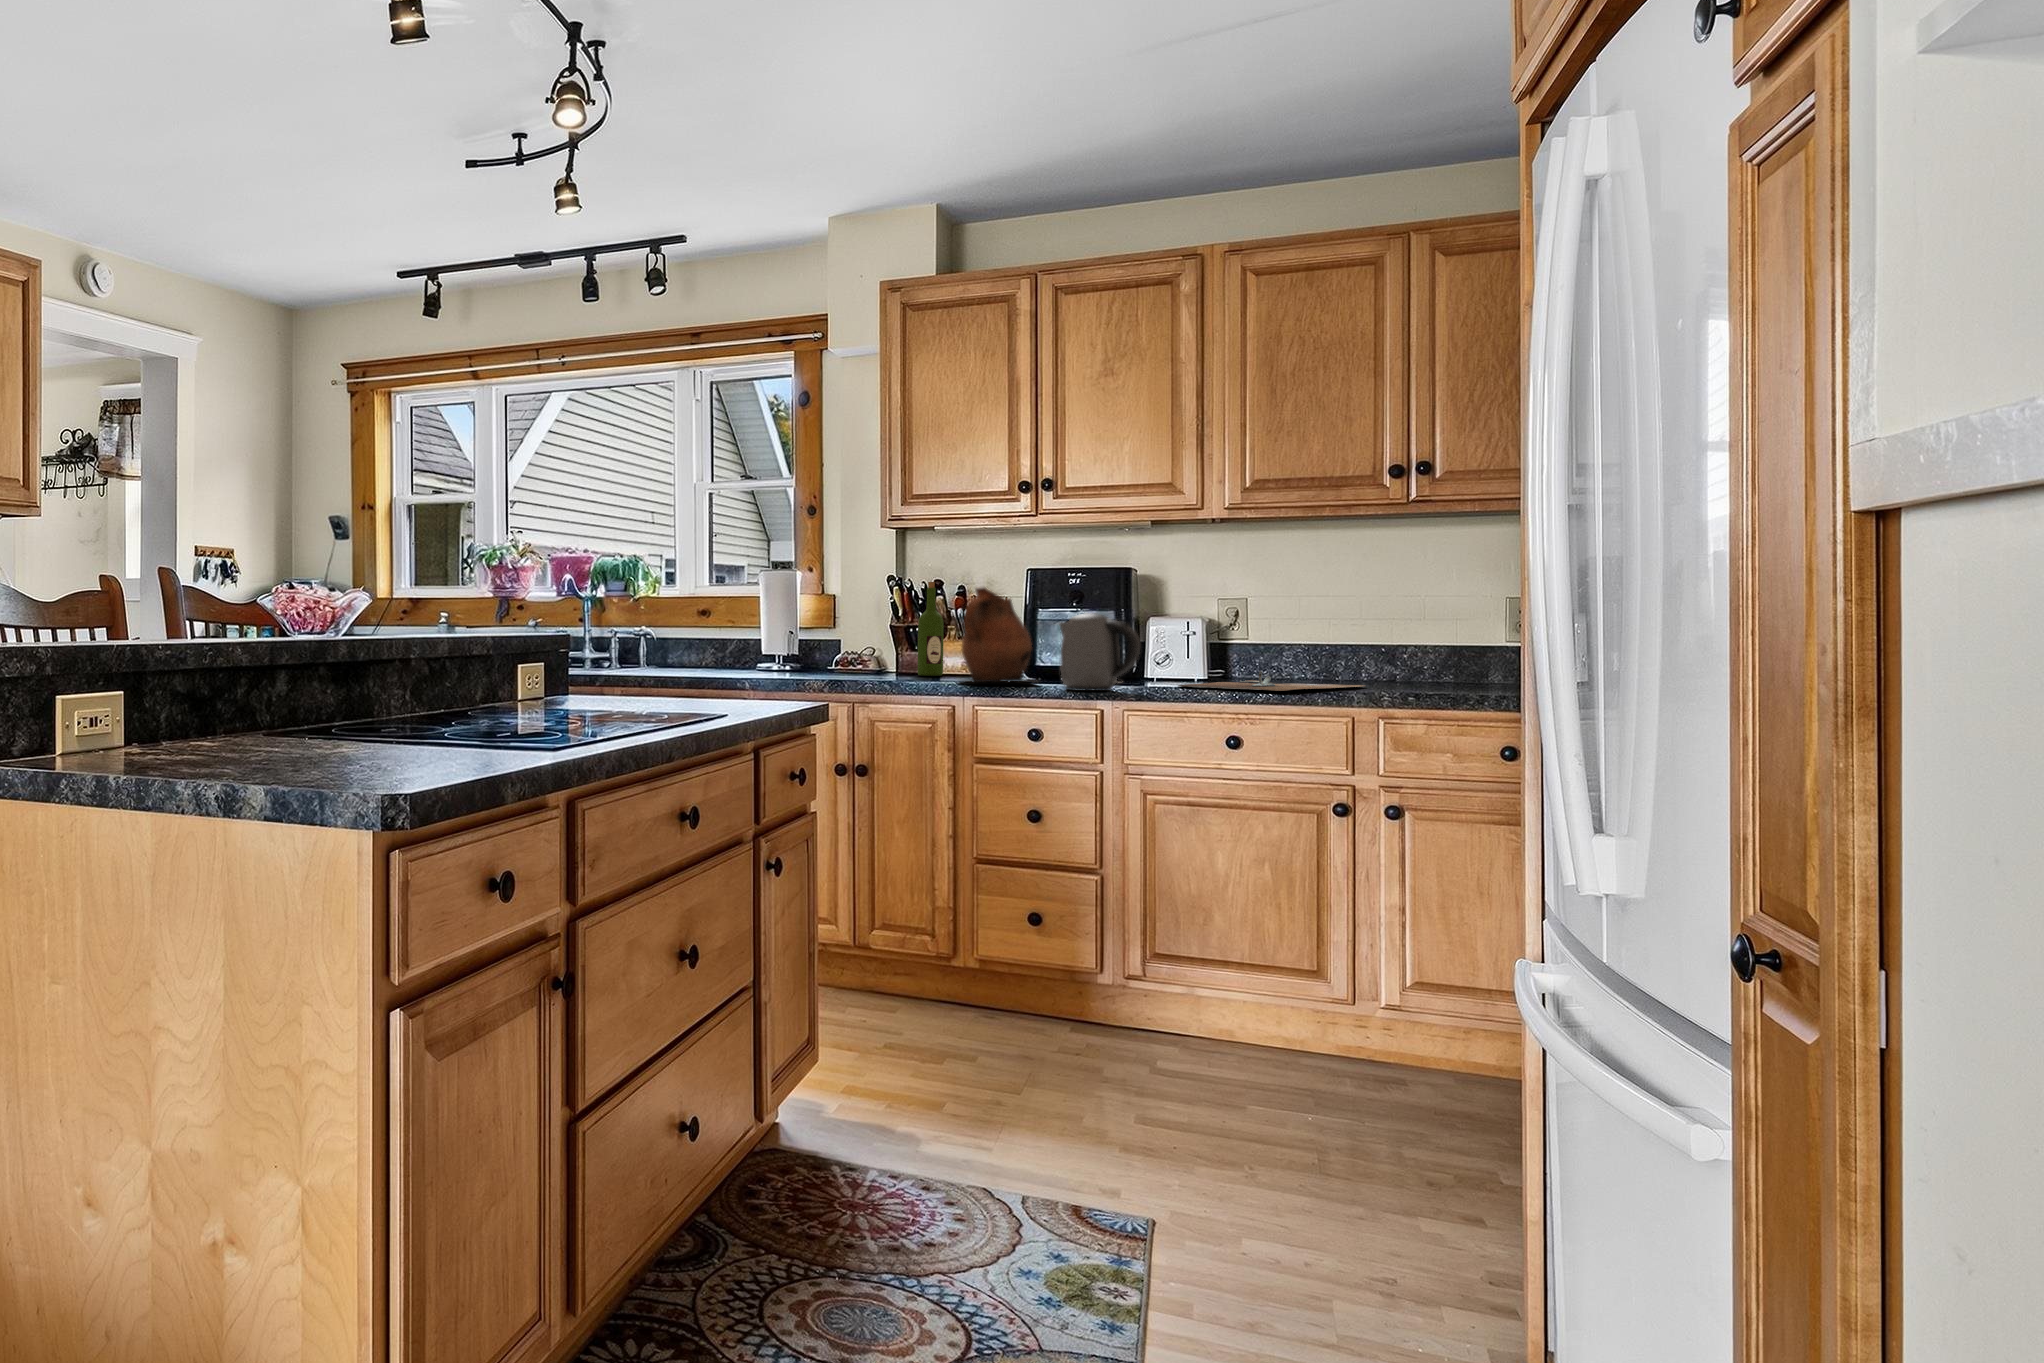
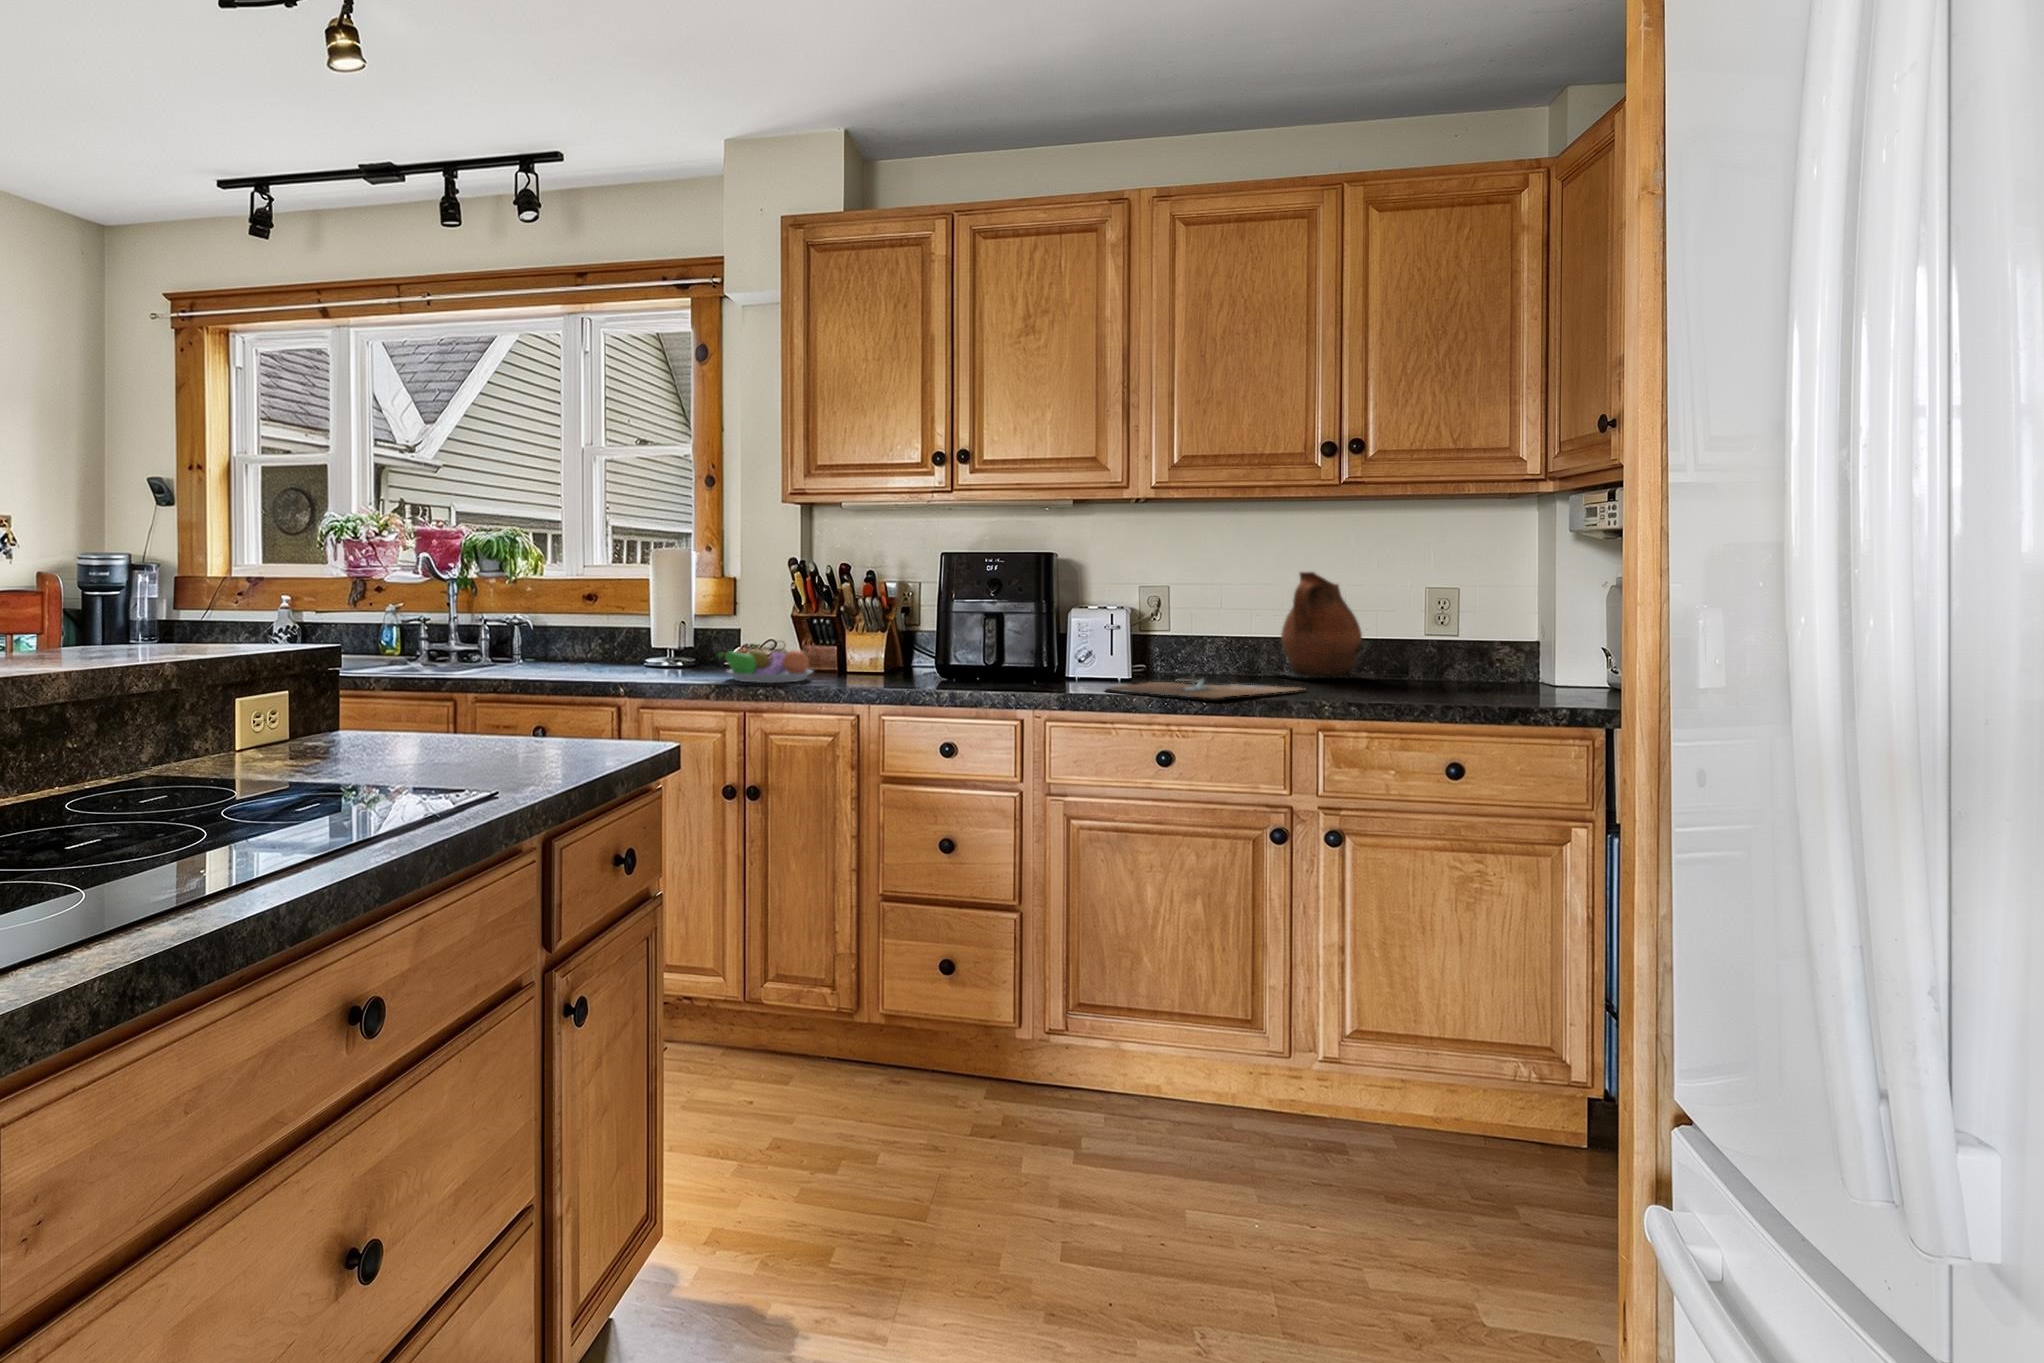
wine bottle: present [918,582,944,676] -> none [823,564,852,672]
ceramic pitcher: present [960,587,1037,683] -> present [1280,572,1372,678]
kettle: present [1059,613,1140,691] -> none [970,608,1059,698]
fruit bowl: none [829,650,913,681] -> present [718,645,812,683]

